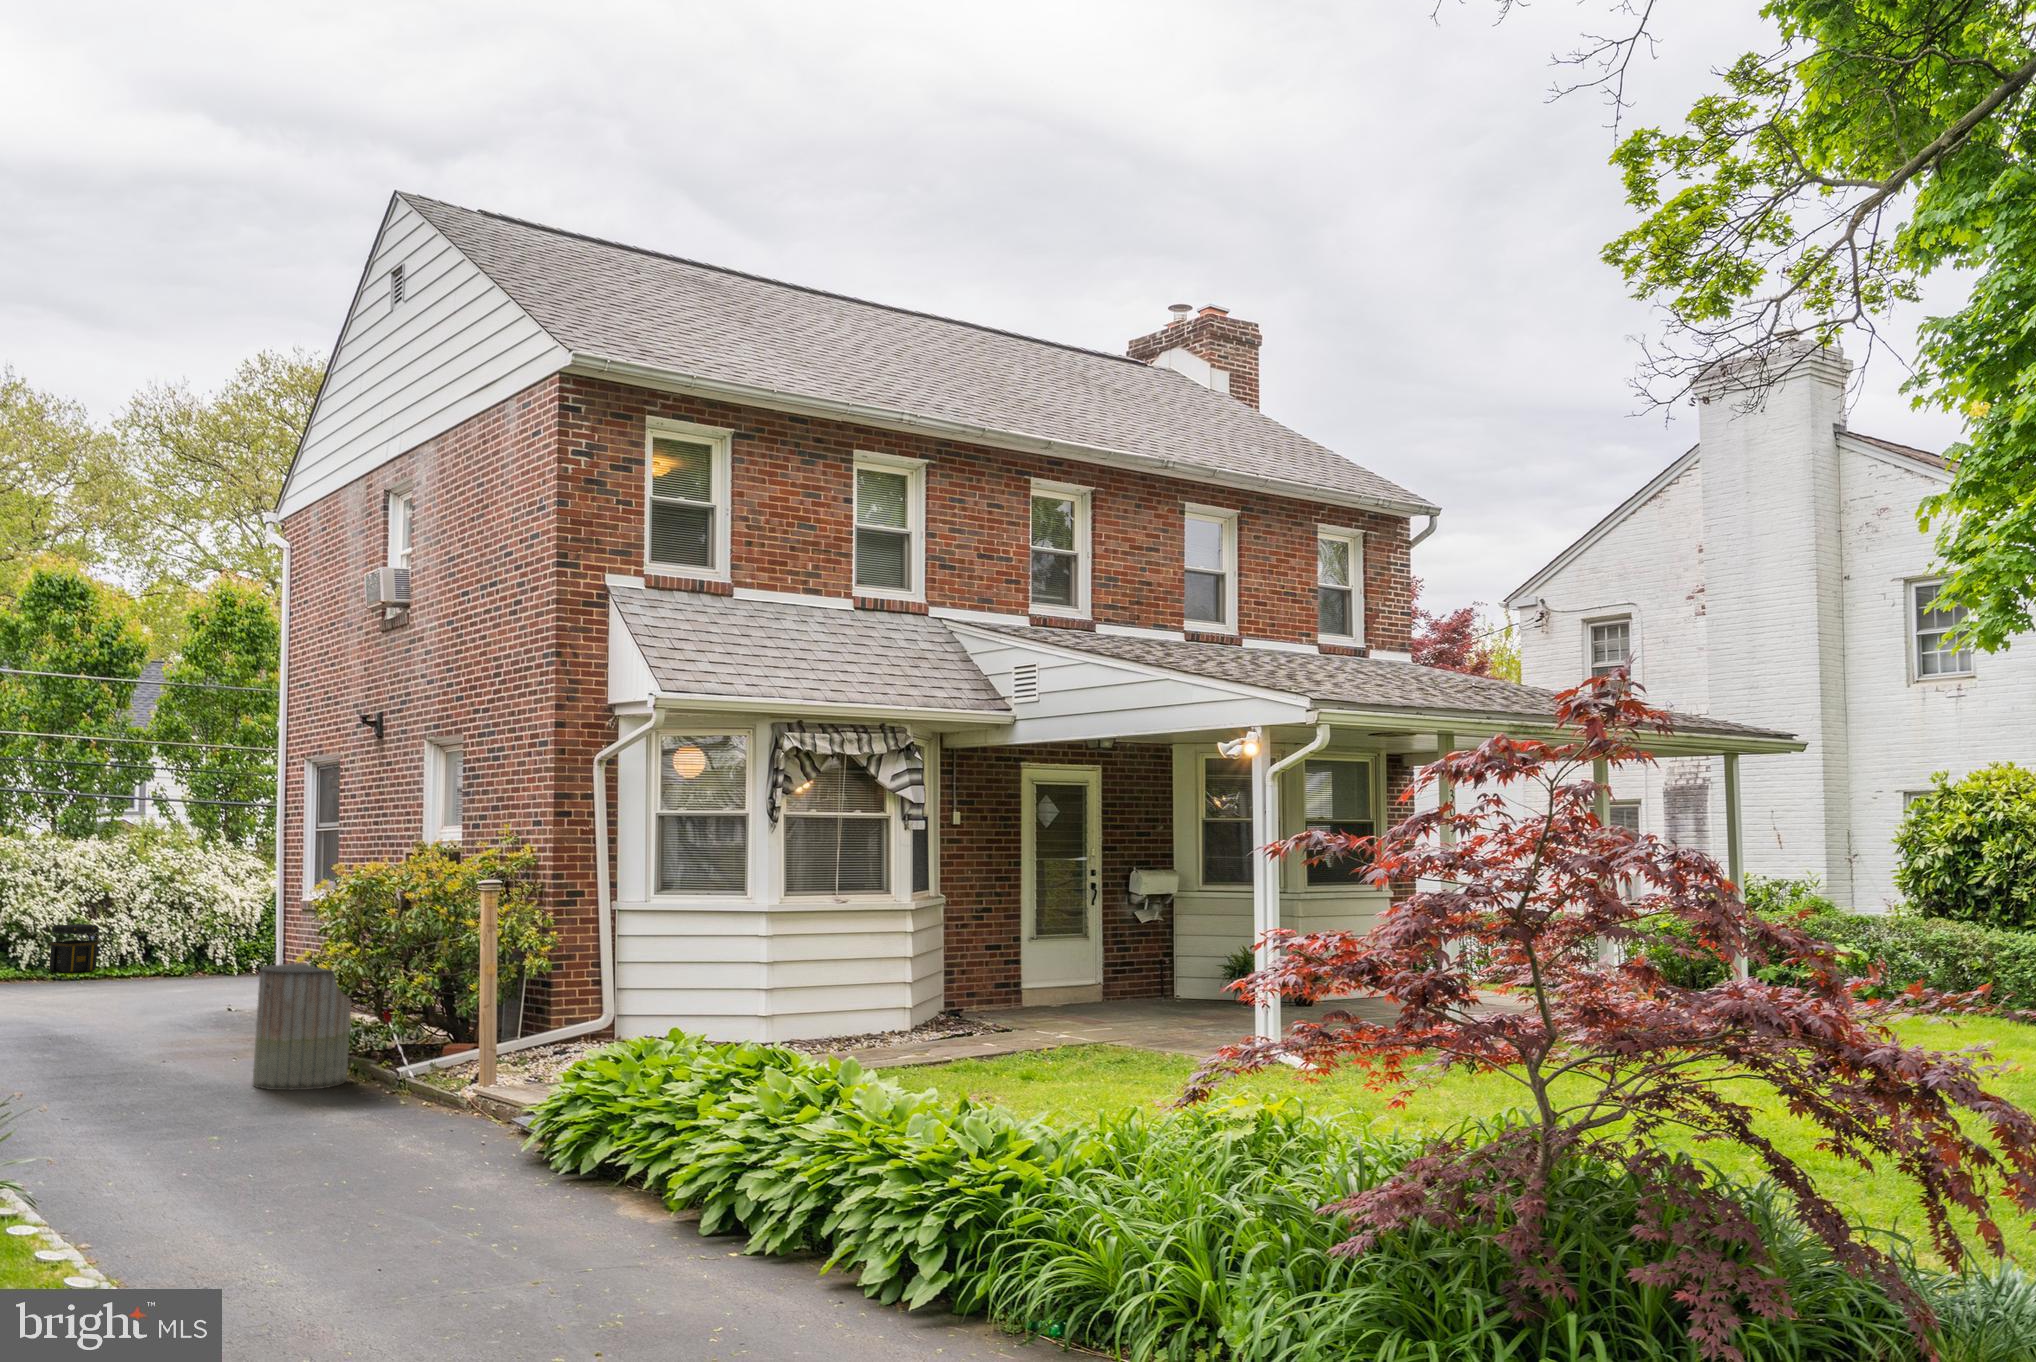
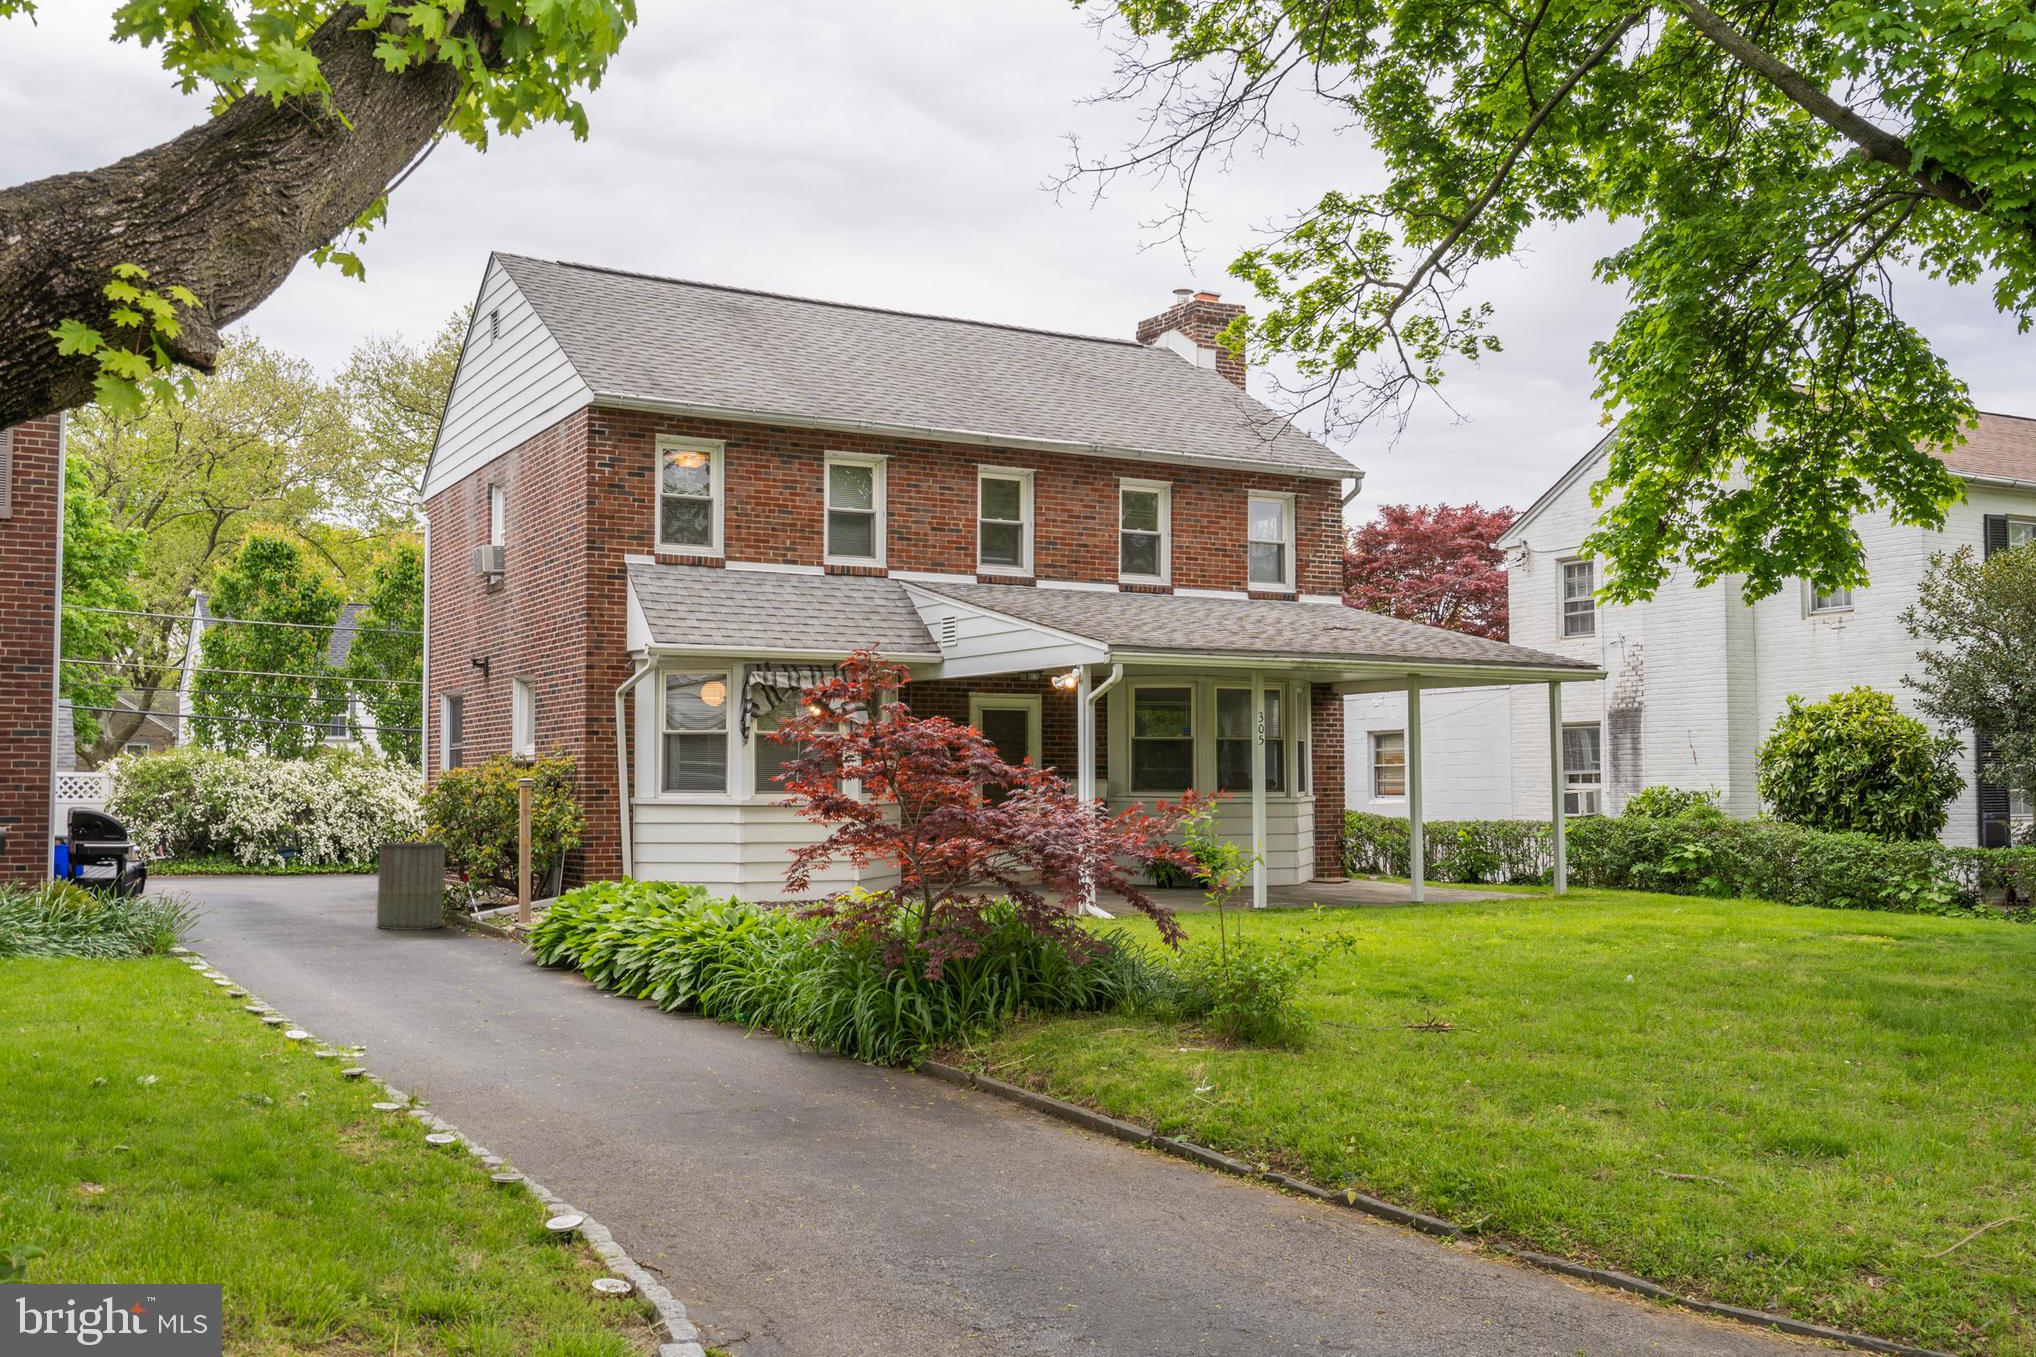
toolbox: present [49,924,99,973] -> none [267,829,303,867]

